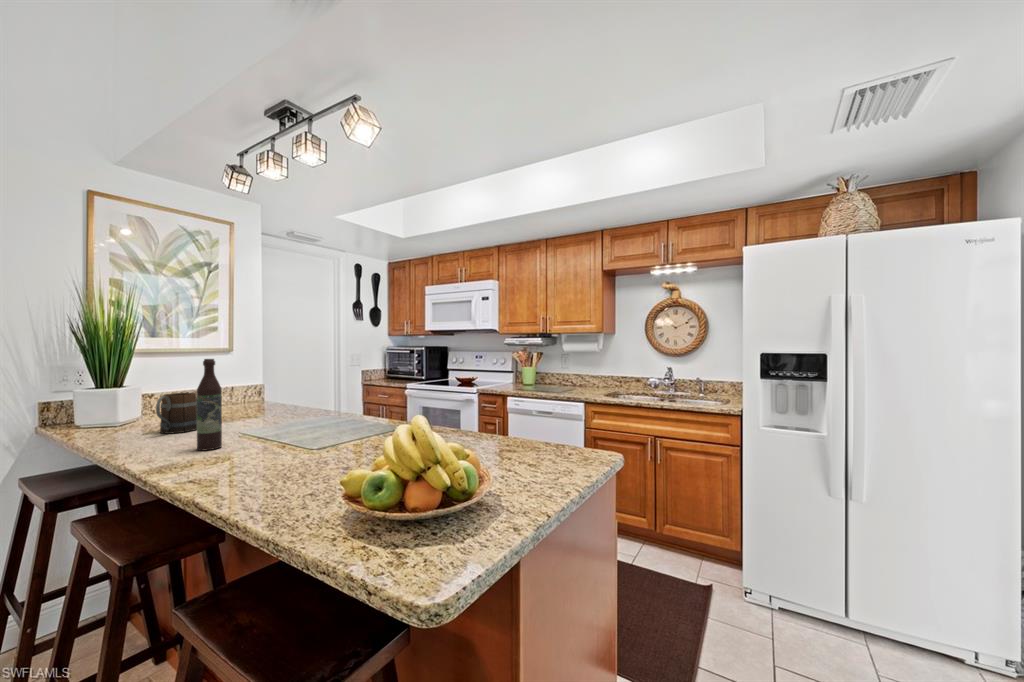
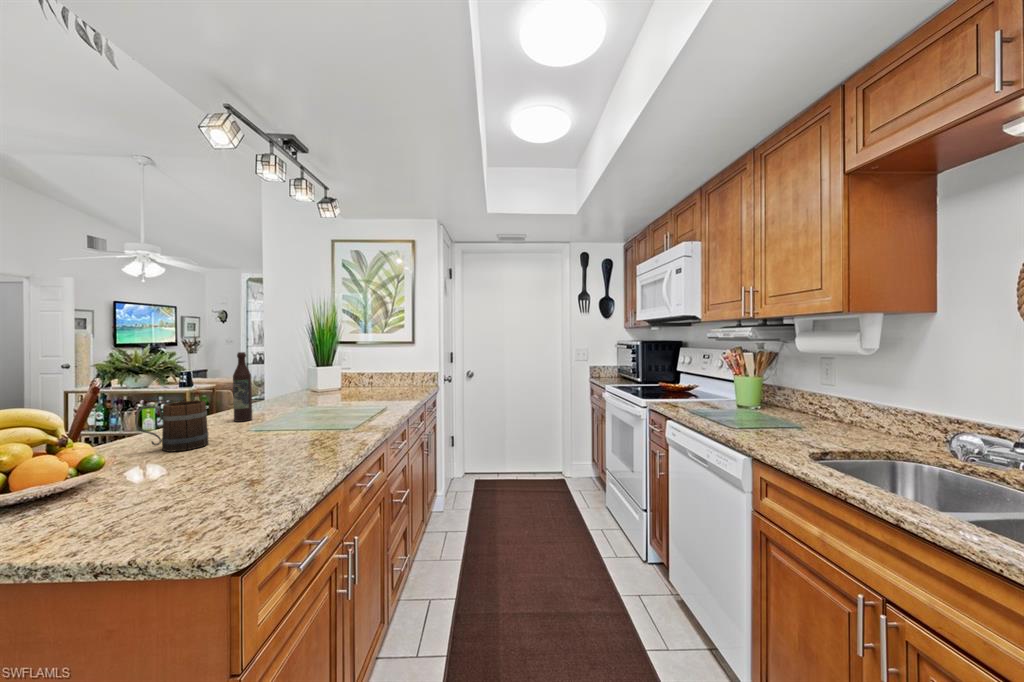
mug: present [156,392,197,434] -> present [135,401,209,452]

